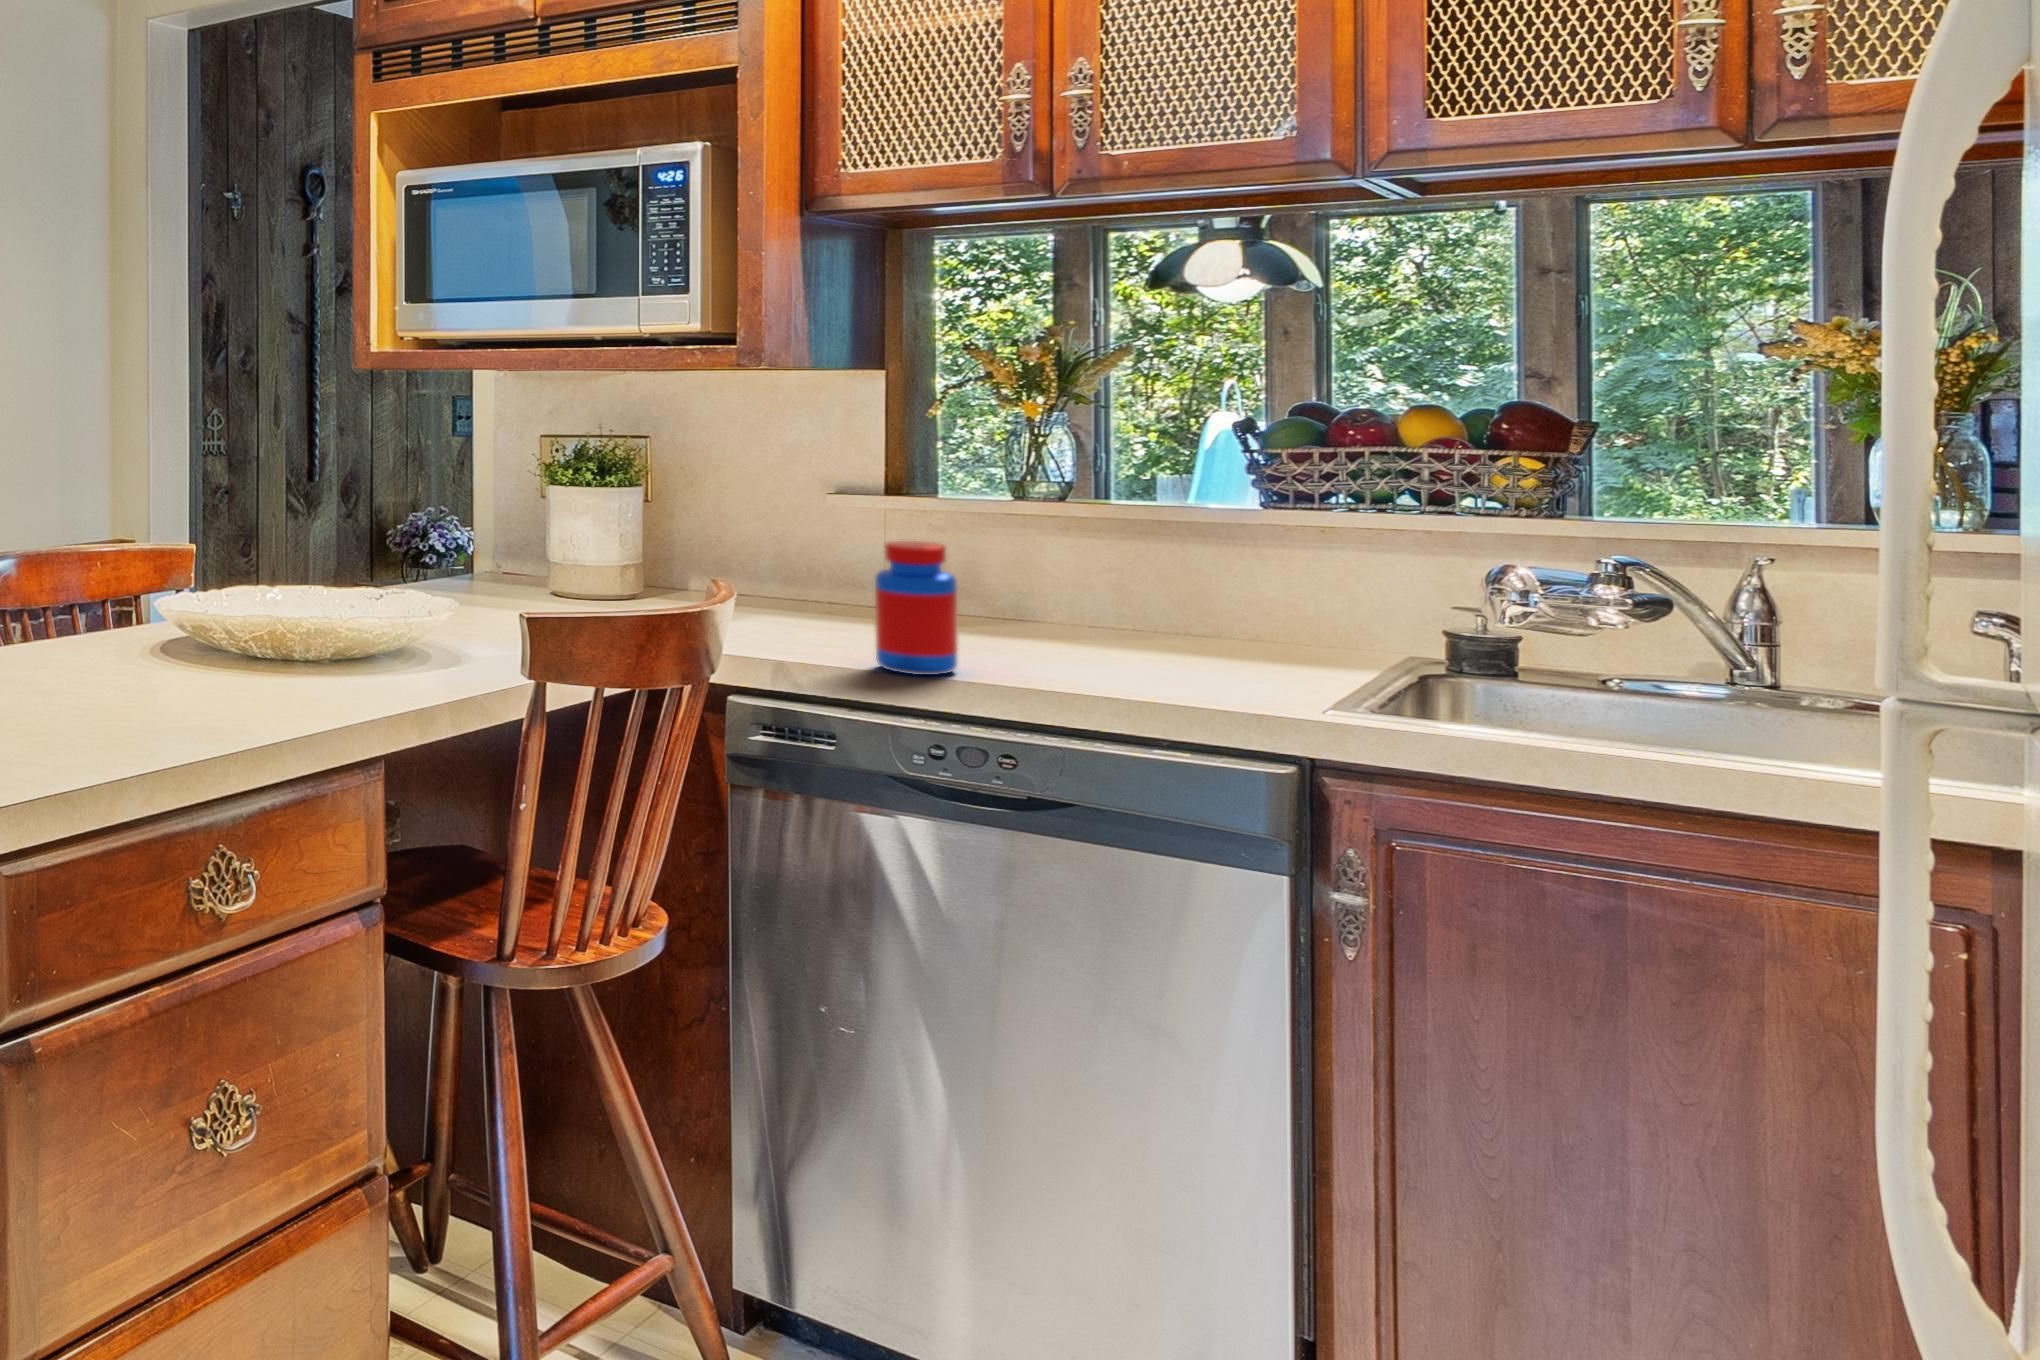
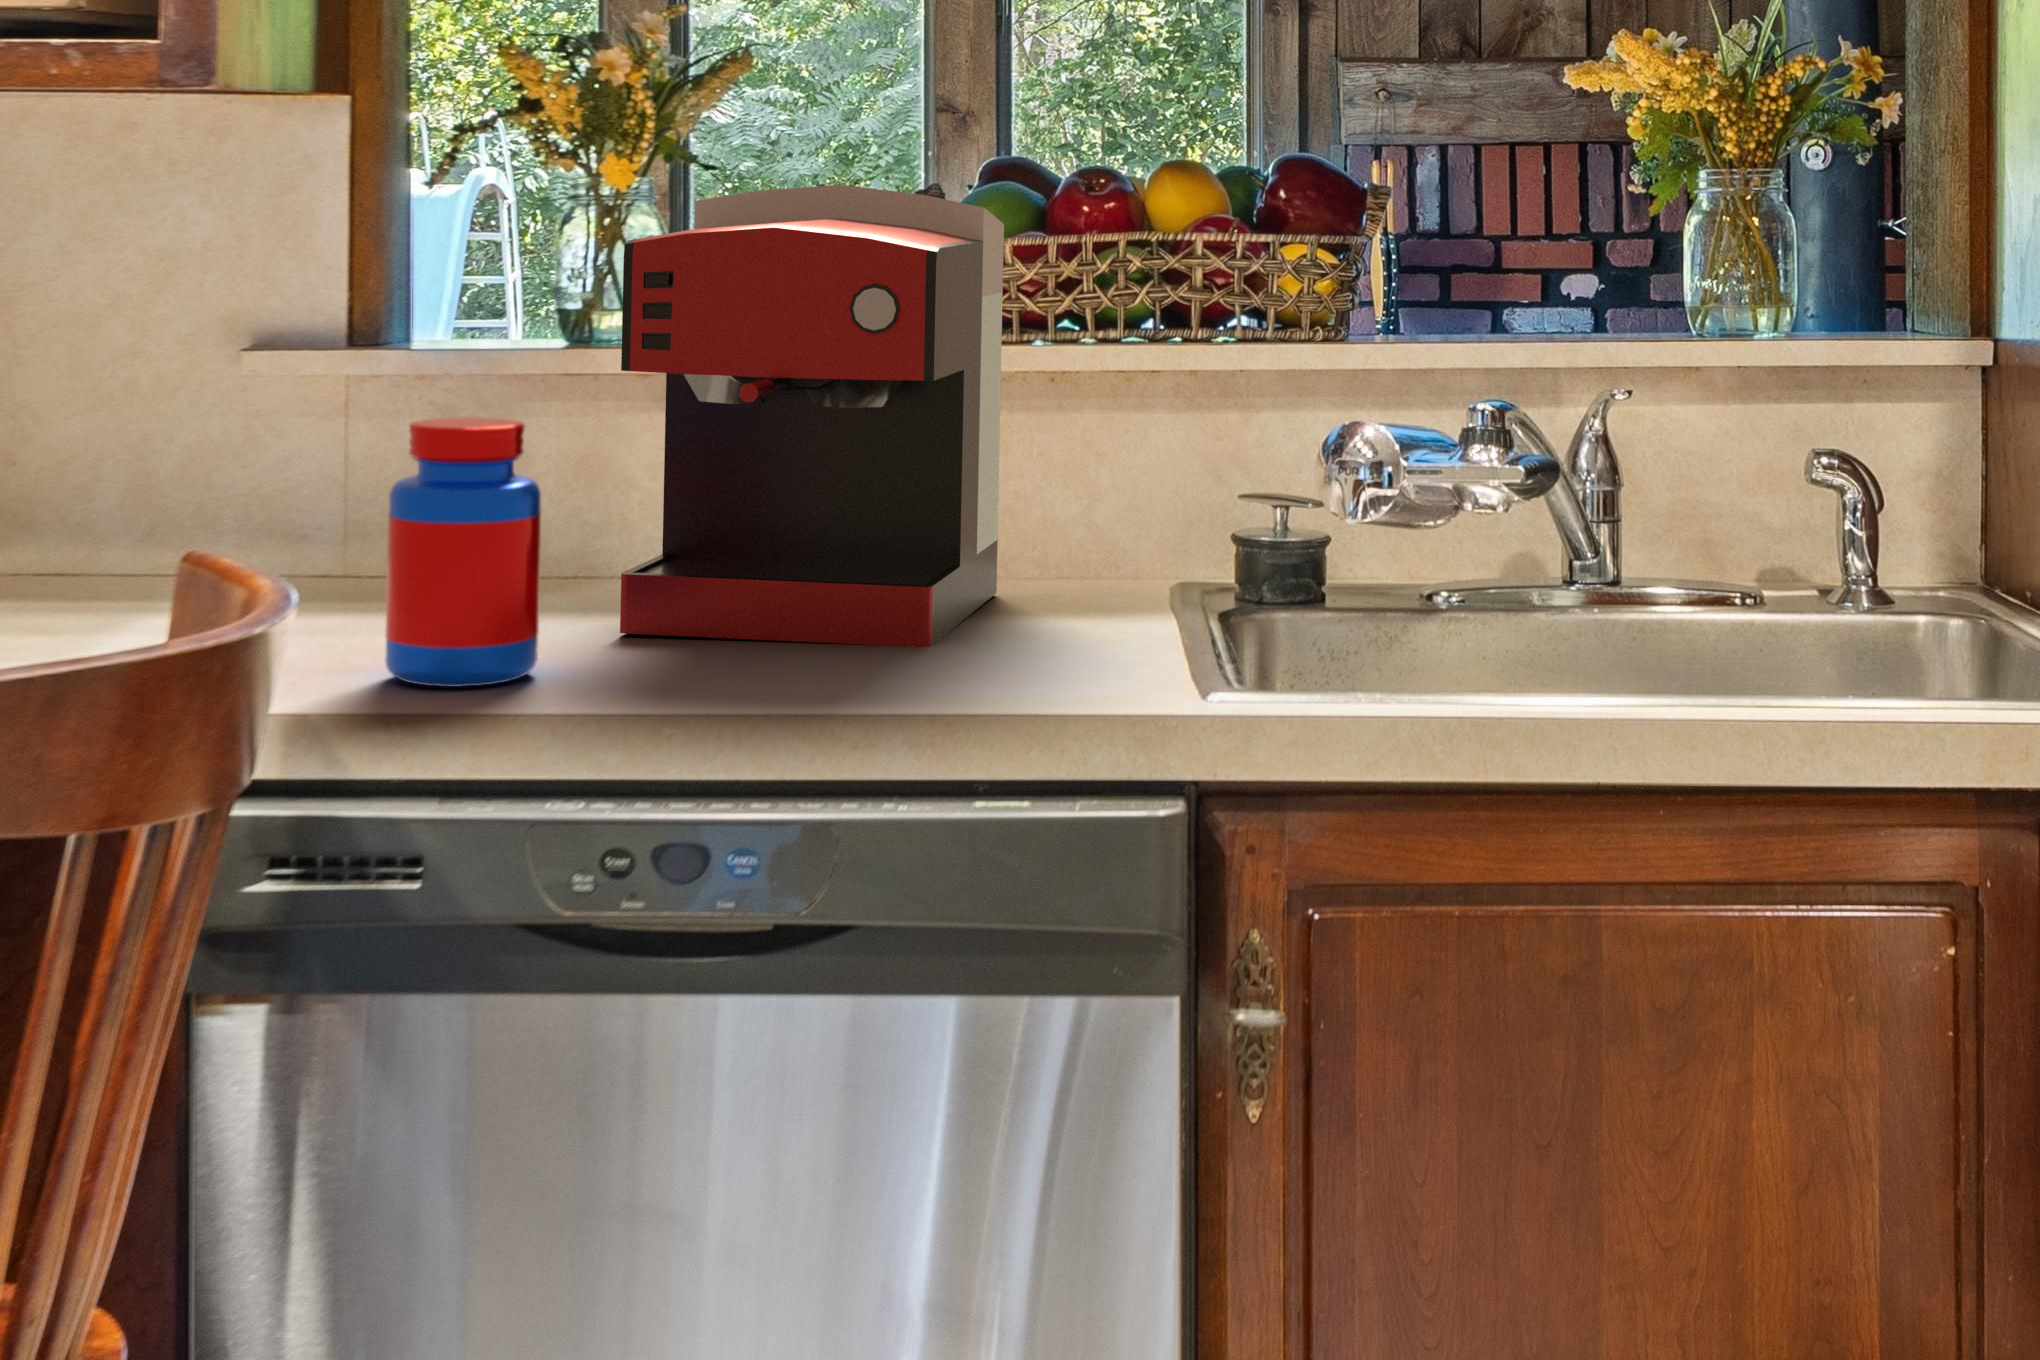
coffee maker: none [1009,418,1271,682] -> present [620,185,1004,647]

